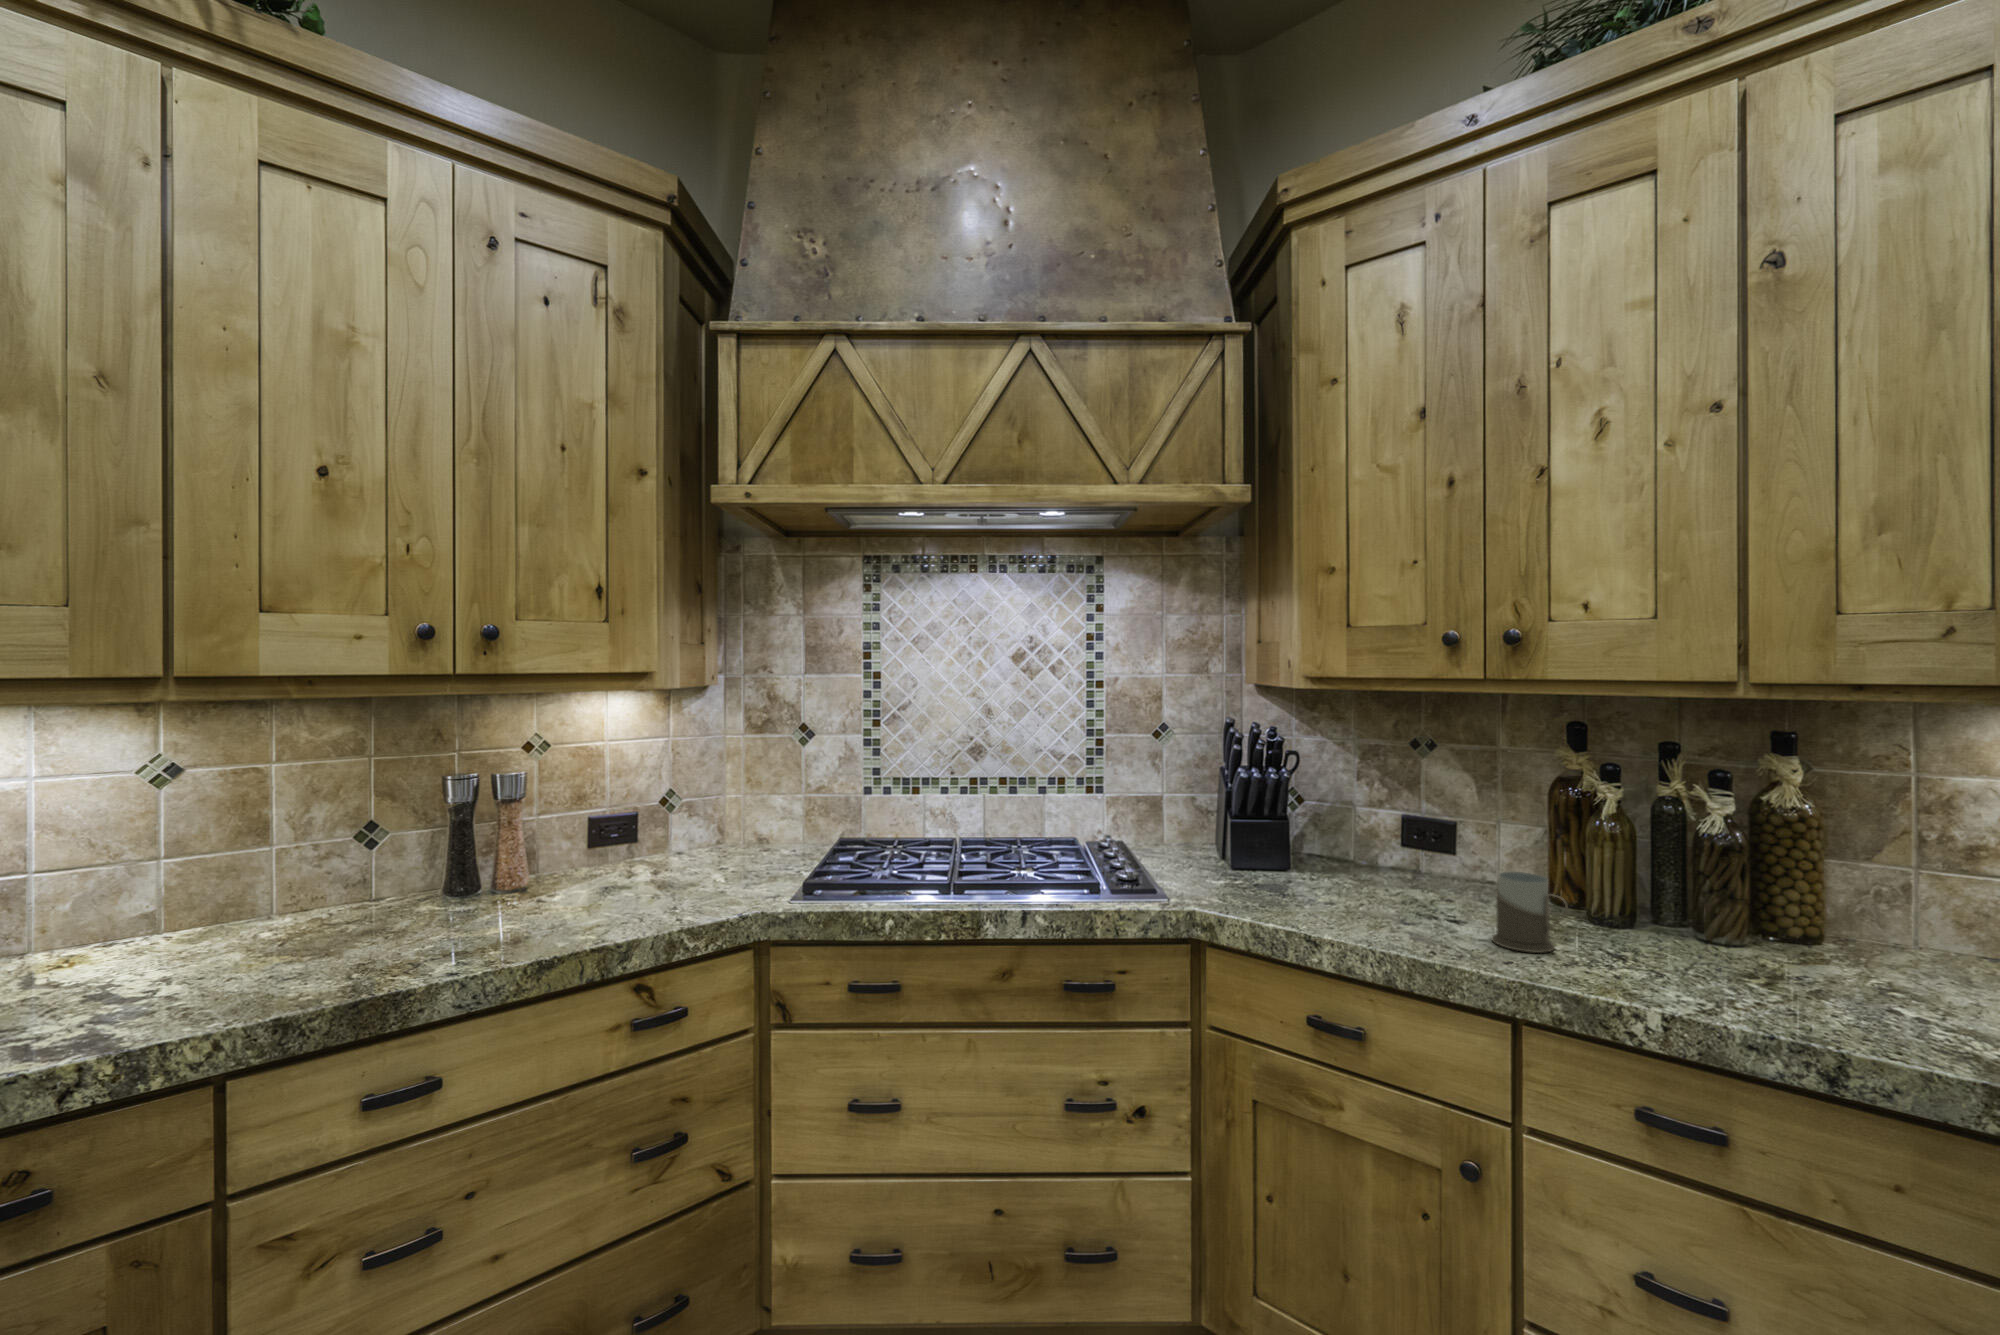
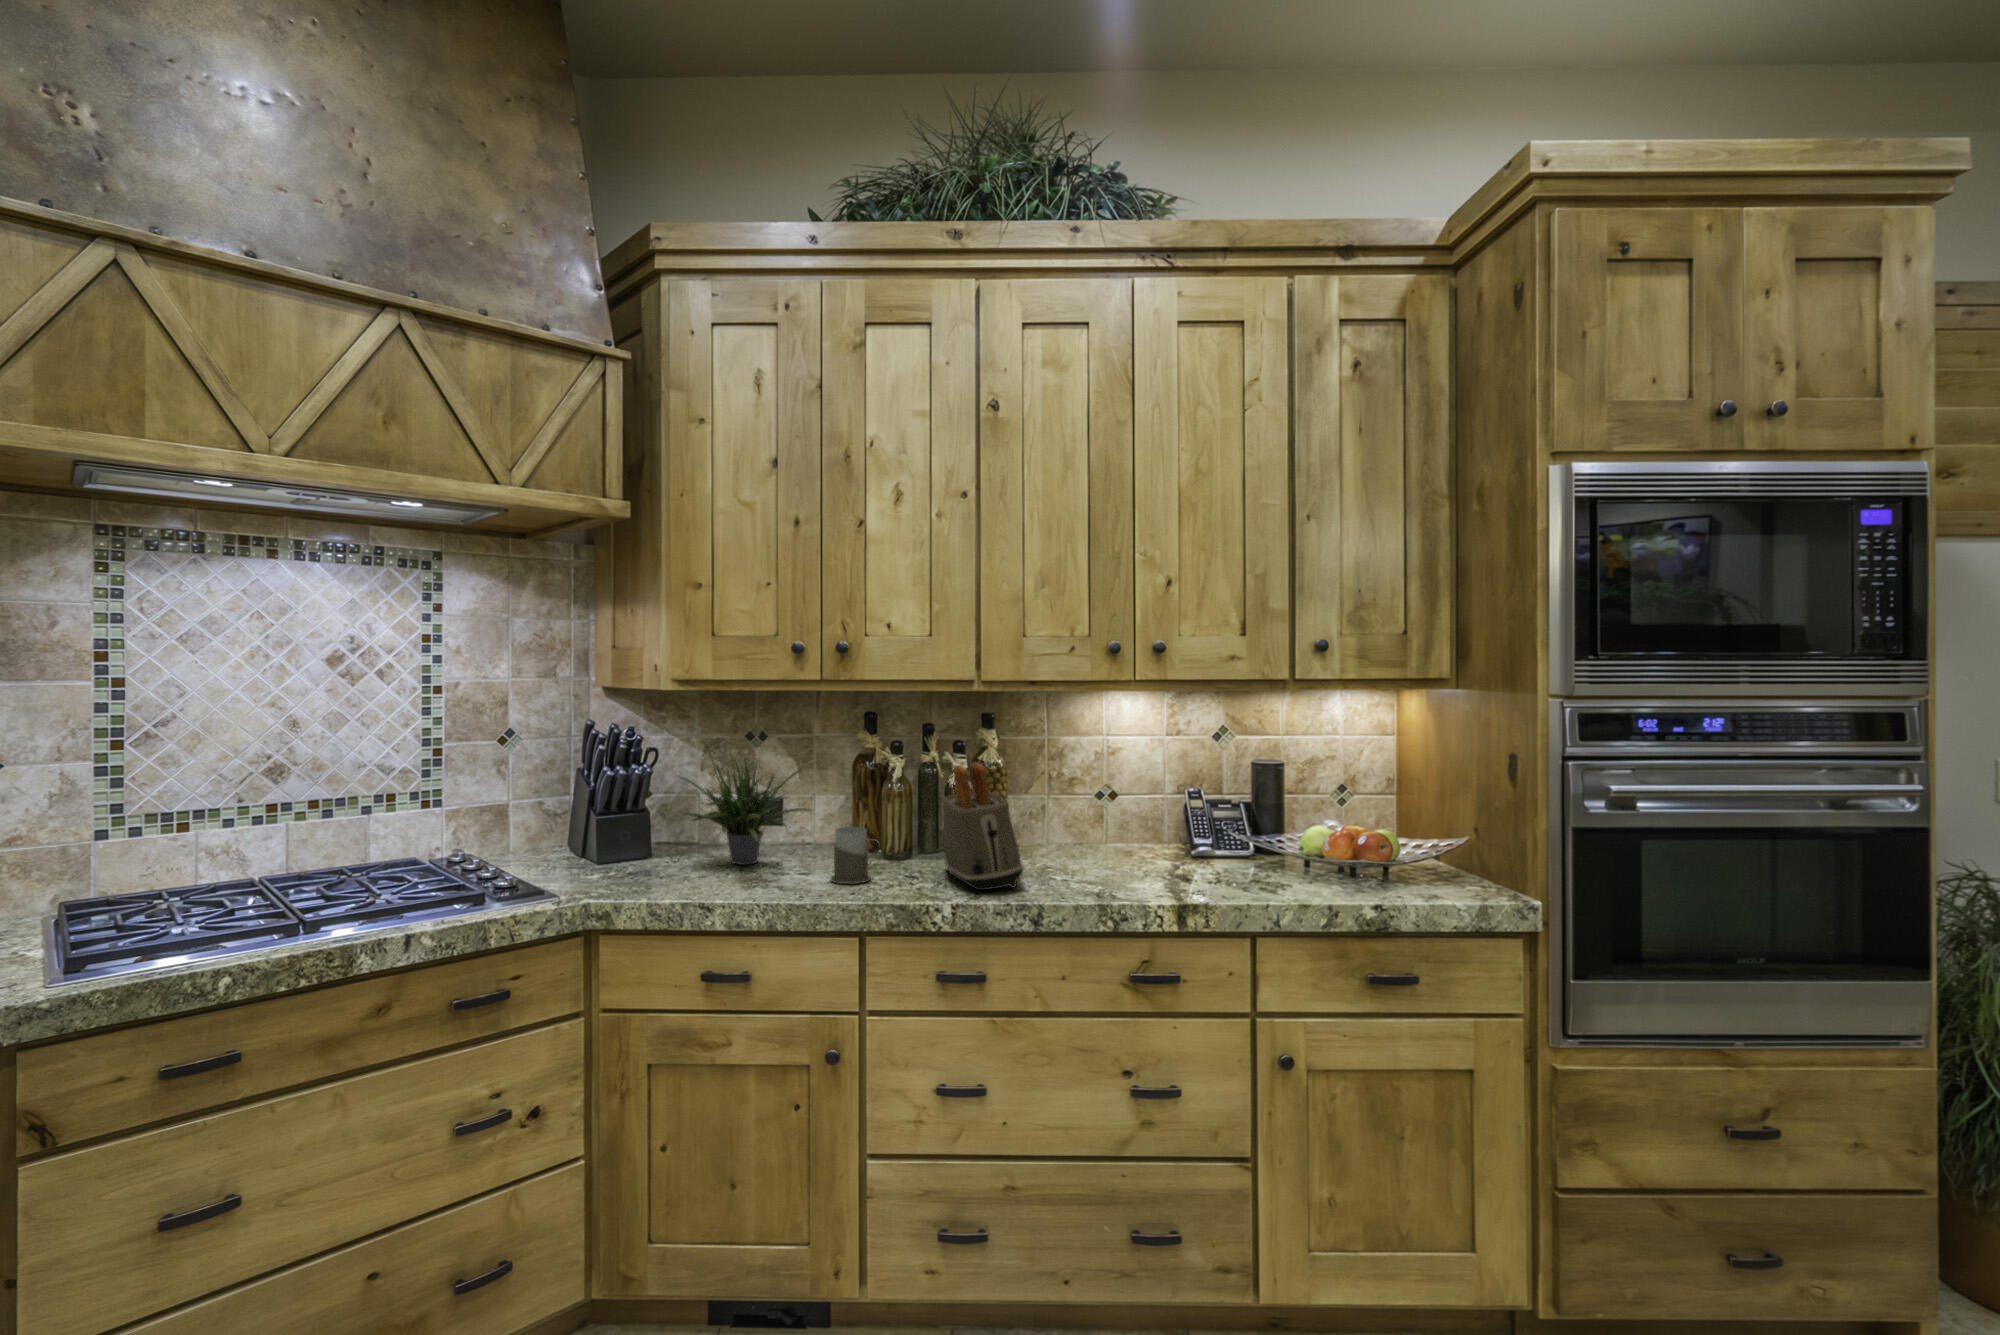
potted plant: none [1308,739,1476,897] -> present [680,753,812,865]
toaster: none [1681,804,1844,1018] -> present [942,762,1023,890]

